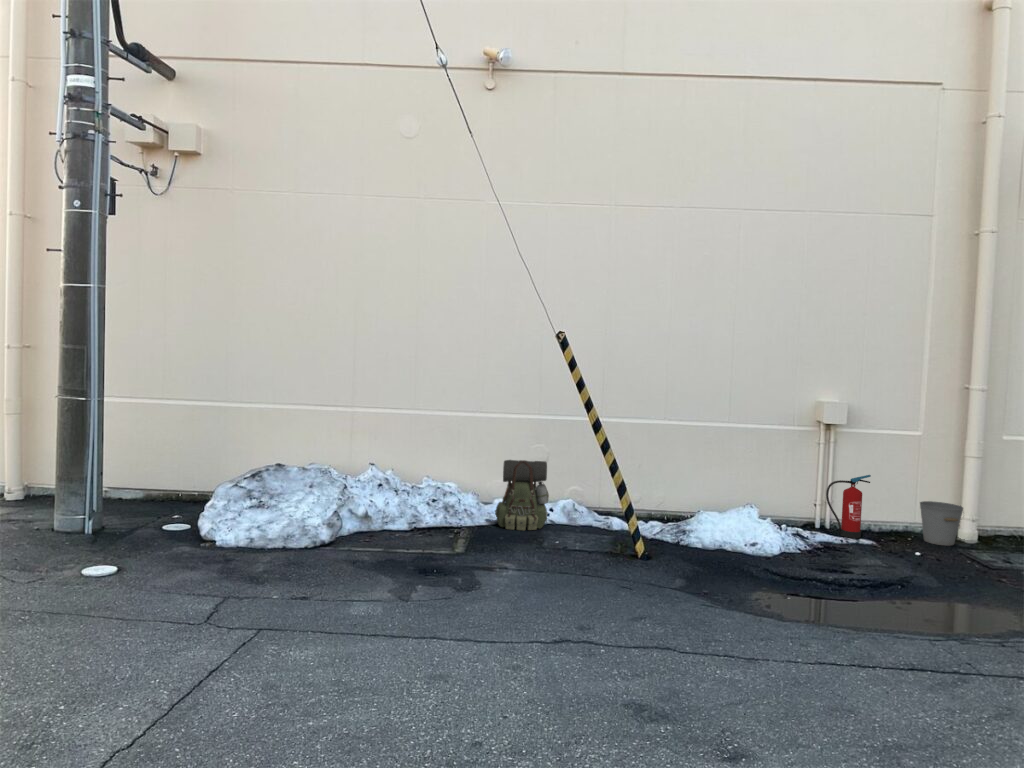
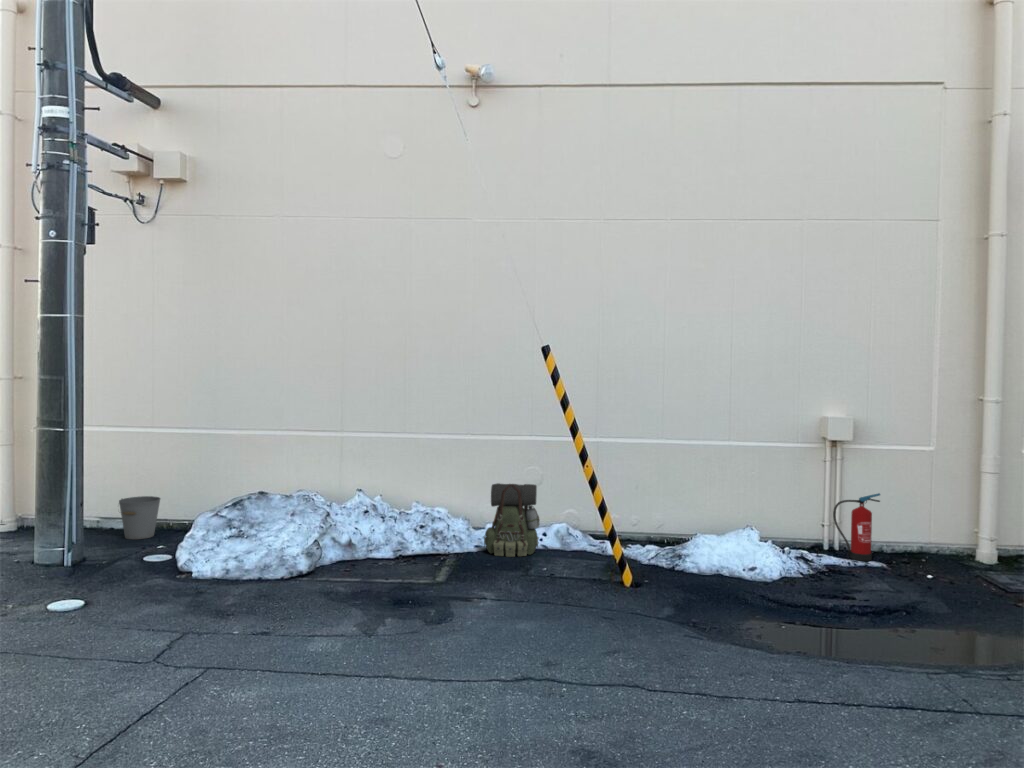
bucket: present [920,501,963,546] -> present [119,496,160,539]

